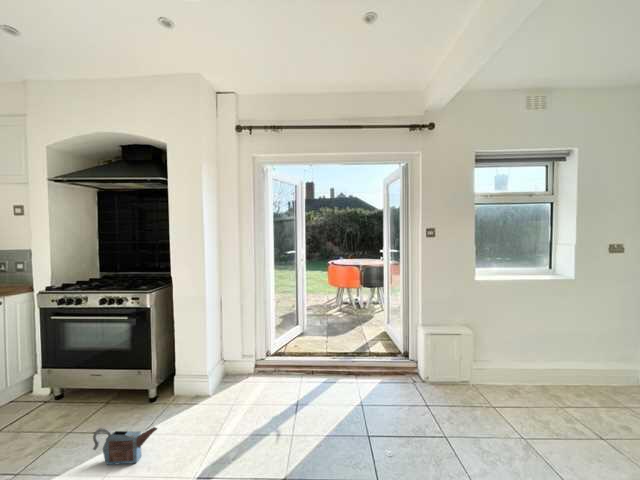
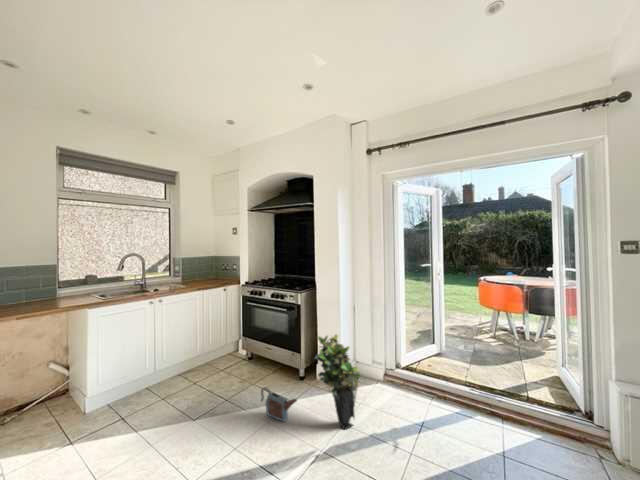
potted plant: none [181,334,239,439] -> present [315,334,361,429]

